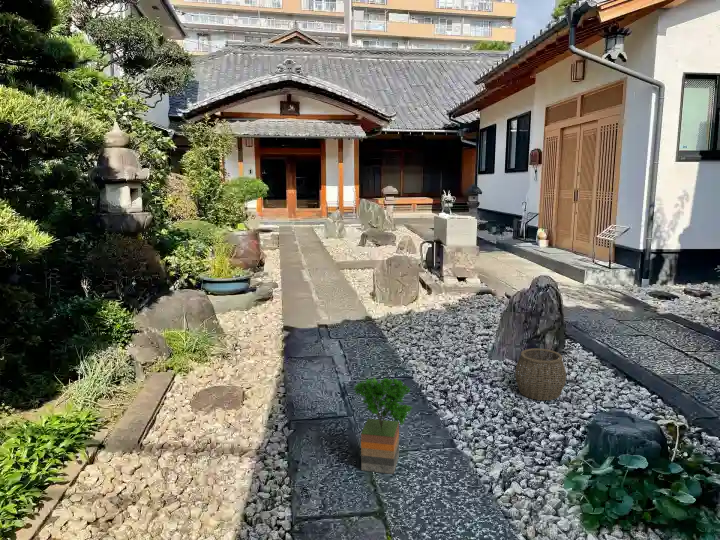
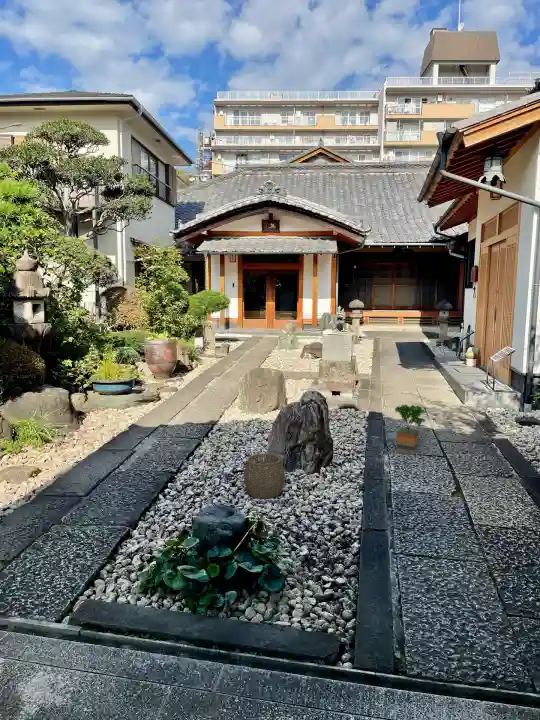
potted tree: present [354,378,412,474] -> present [395,405,425,455]

